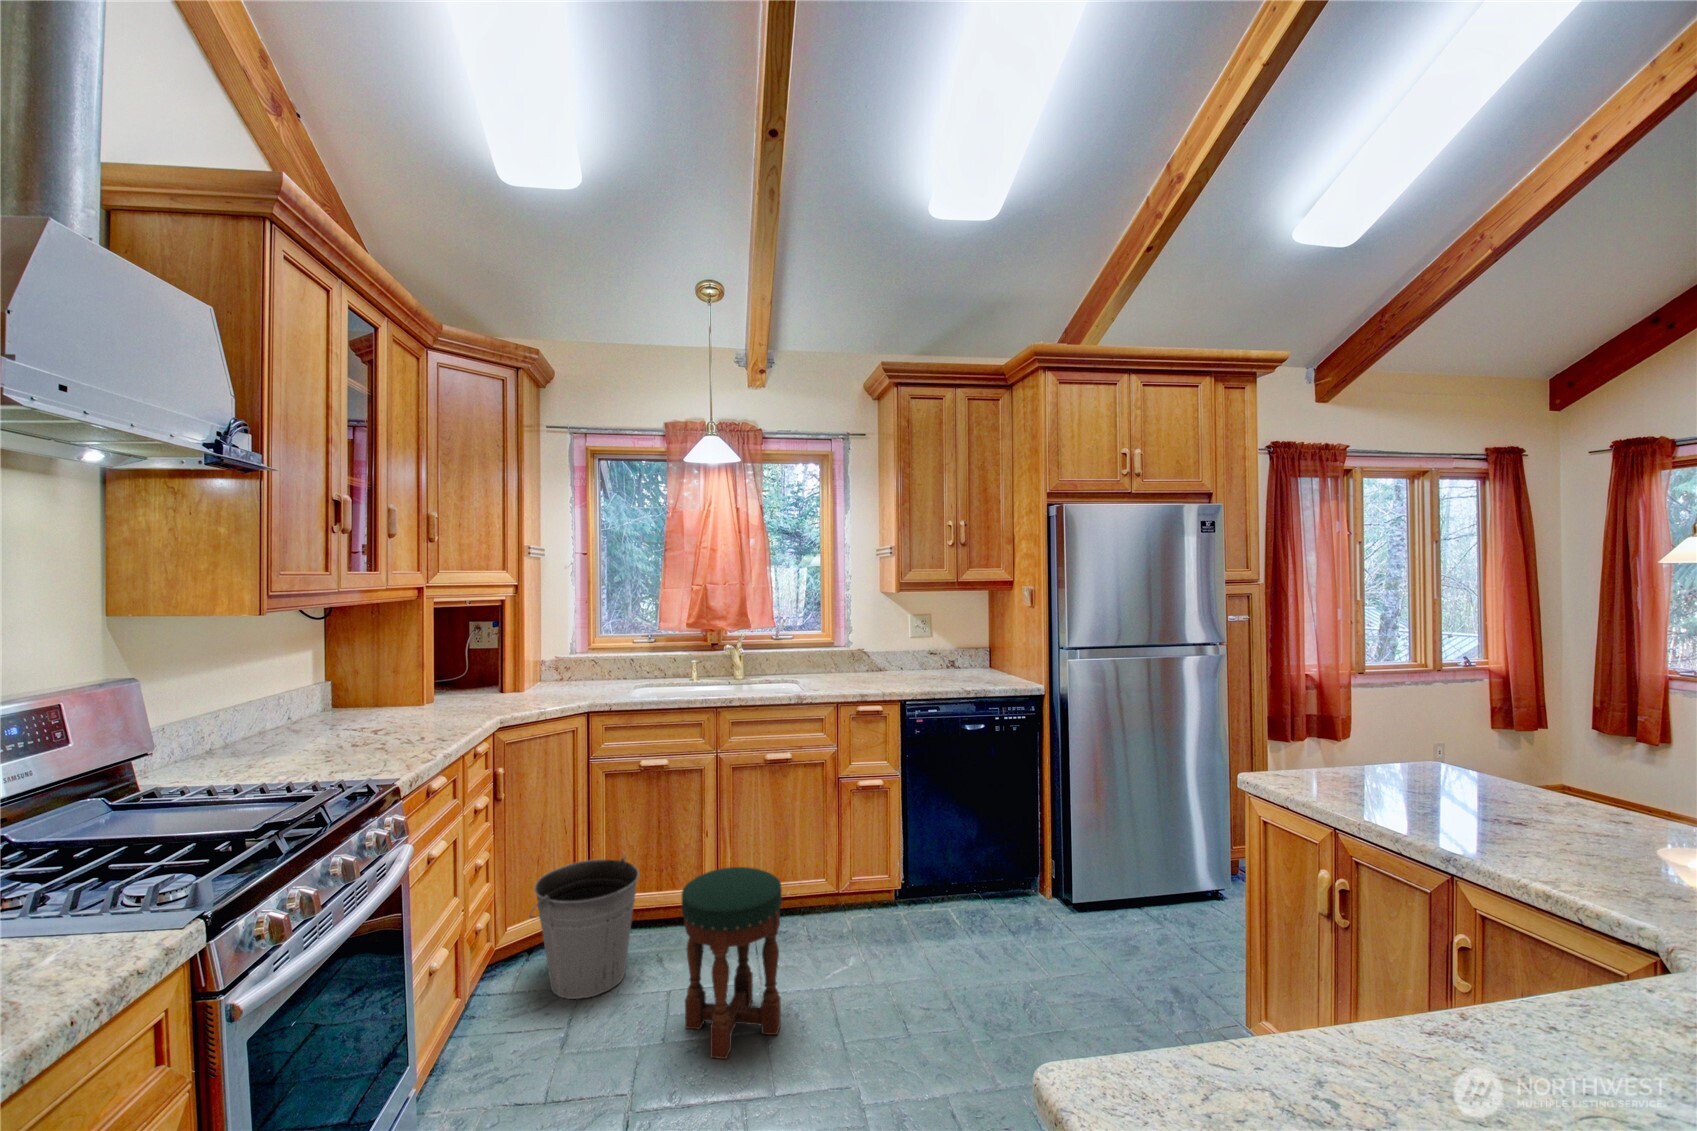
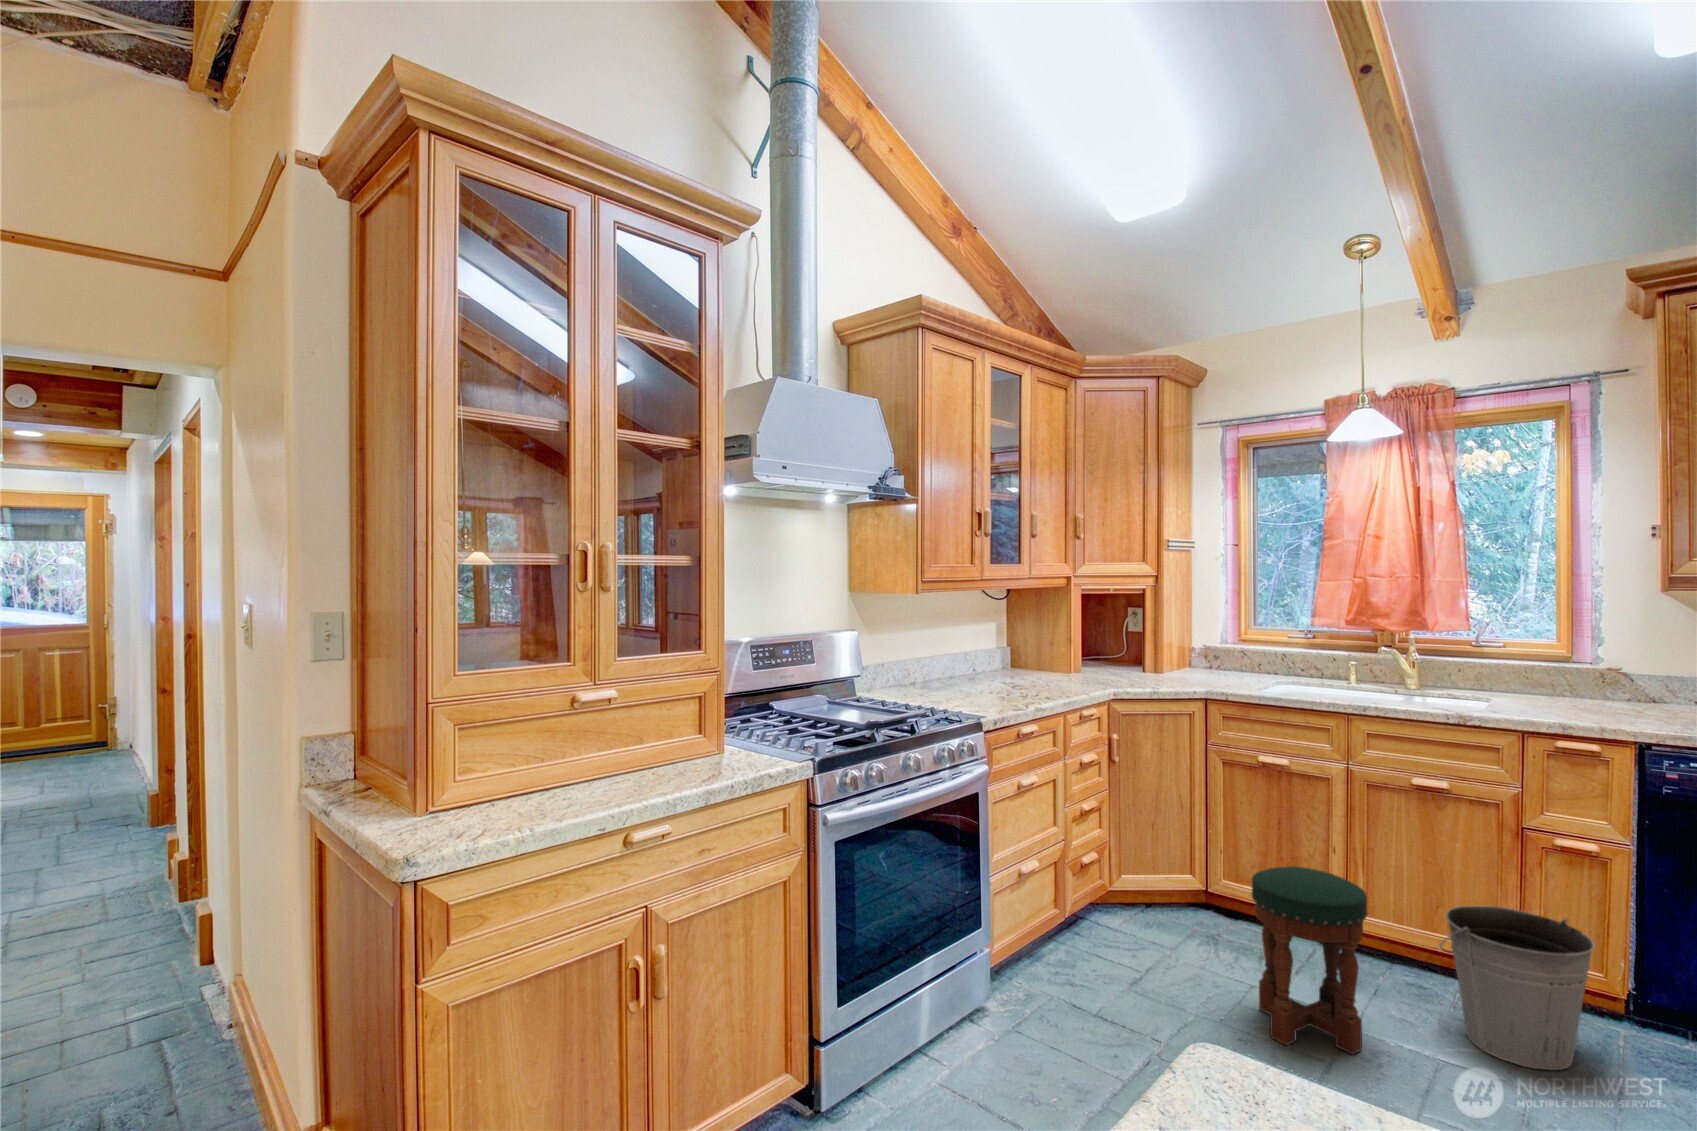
bucket: present [529,856,639,999] -> present [1440,906,1595,1070]

